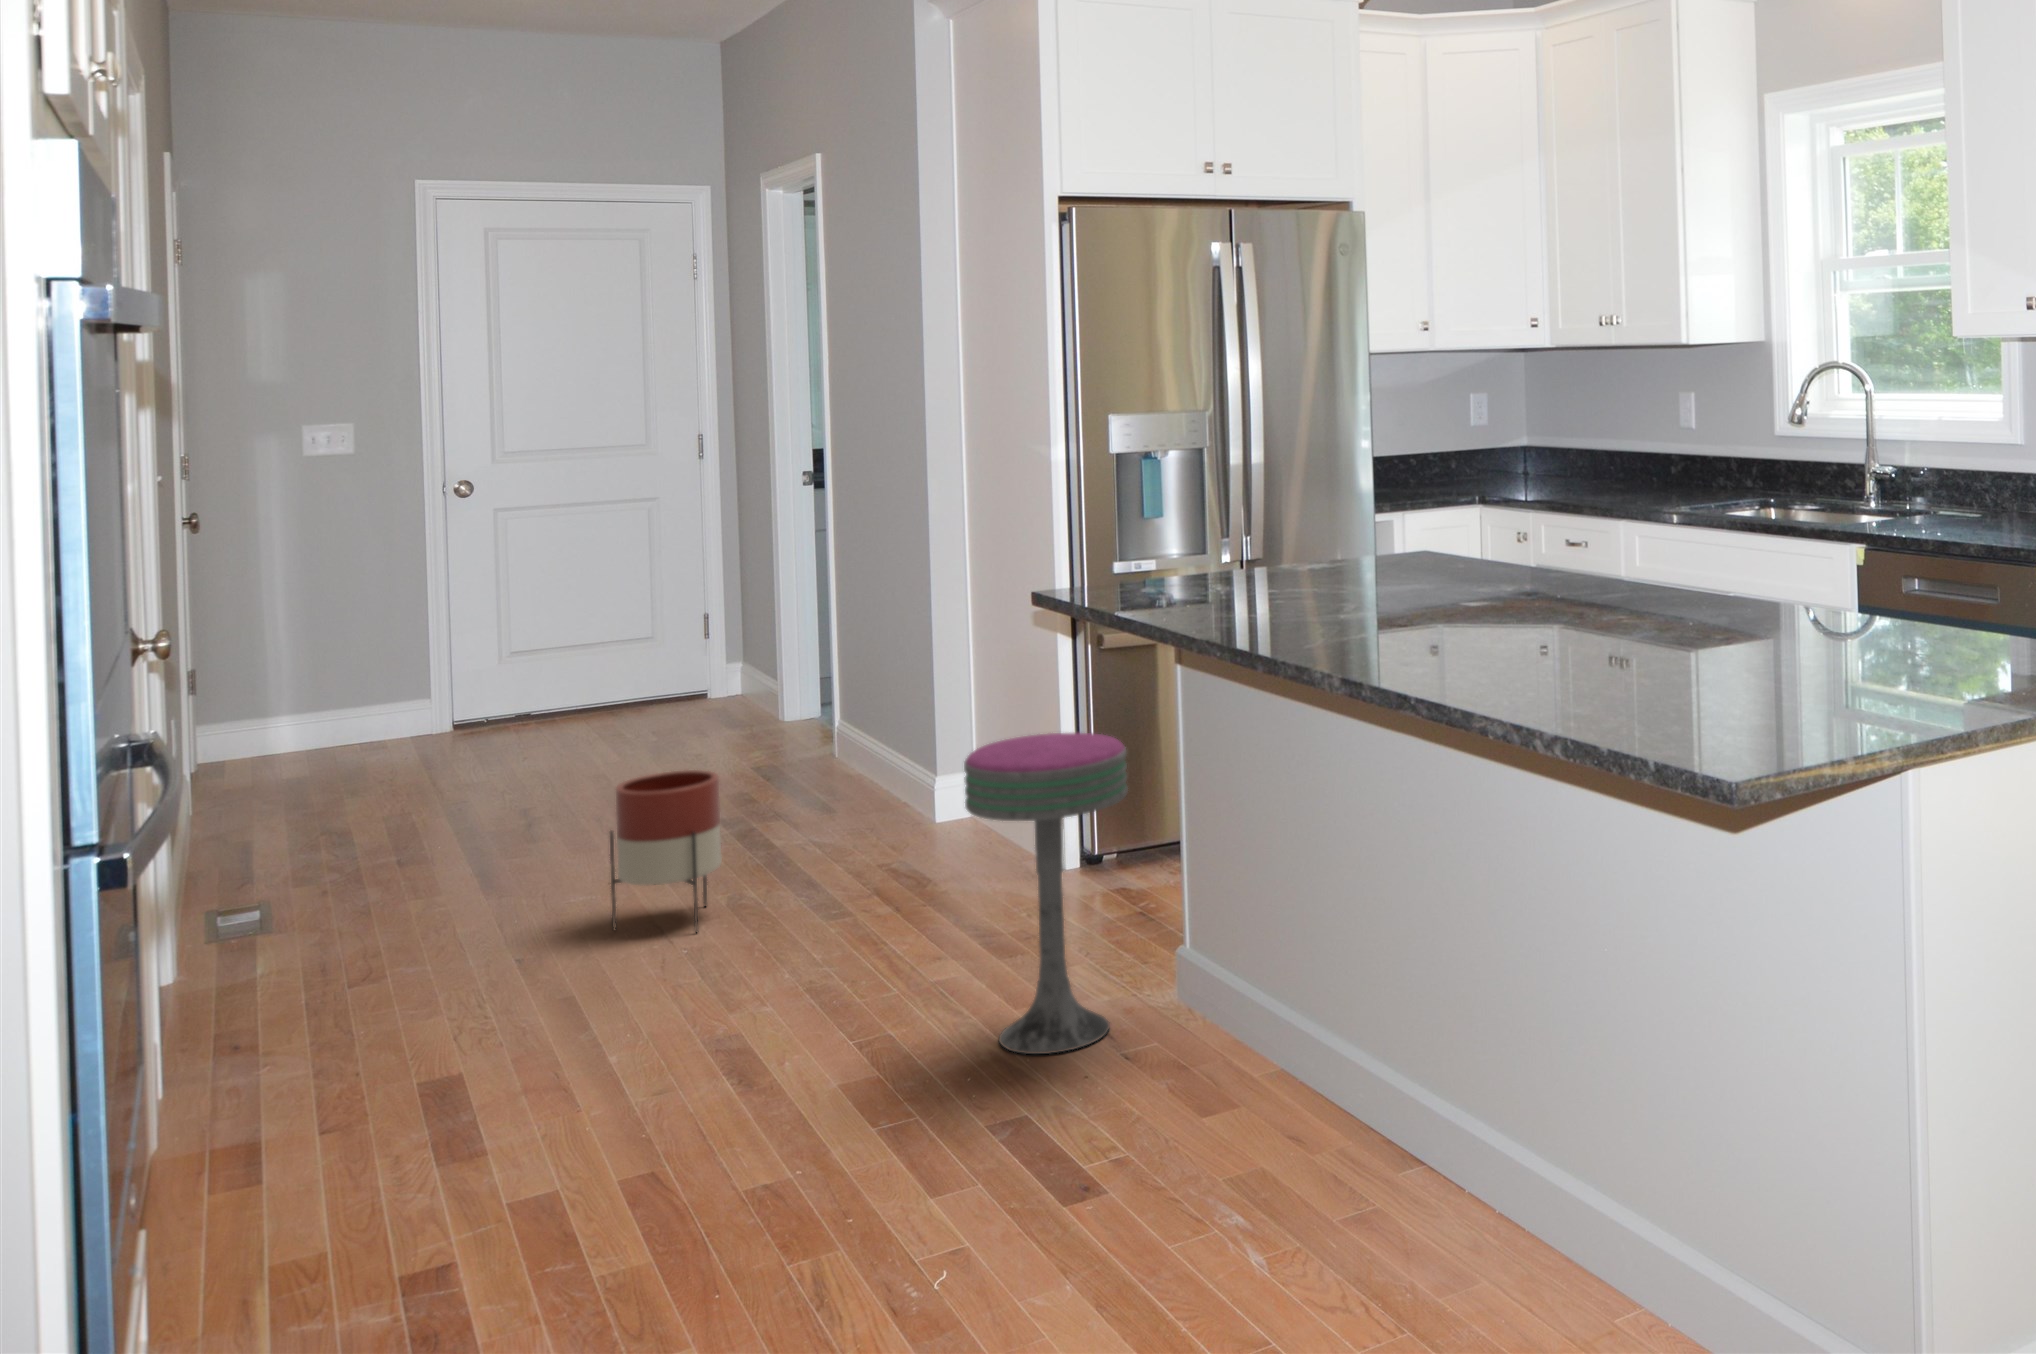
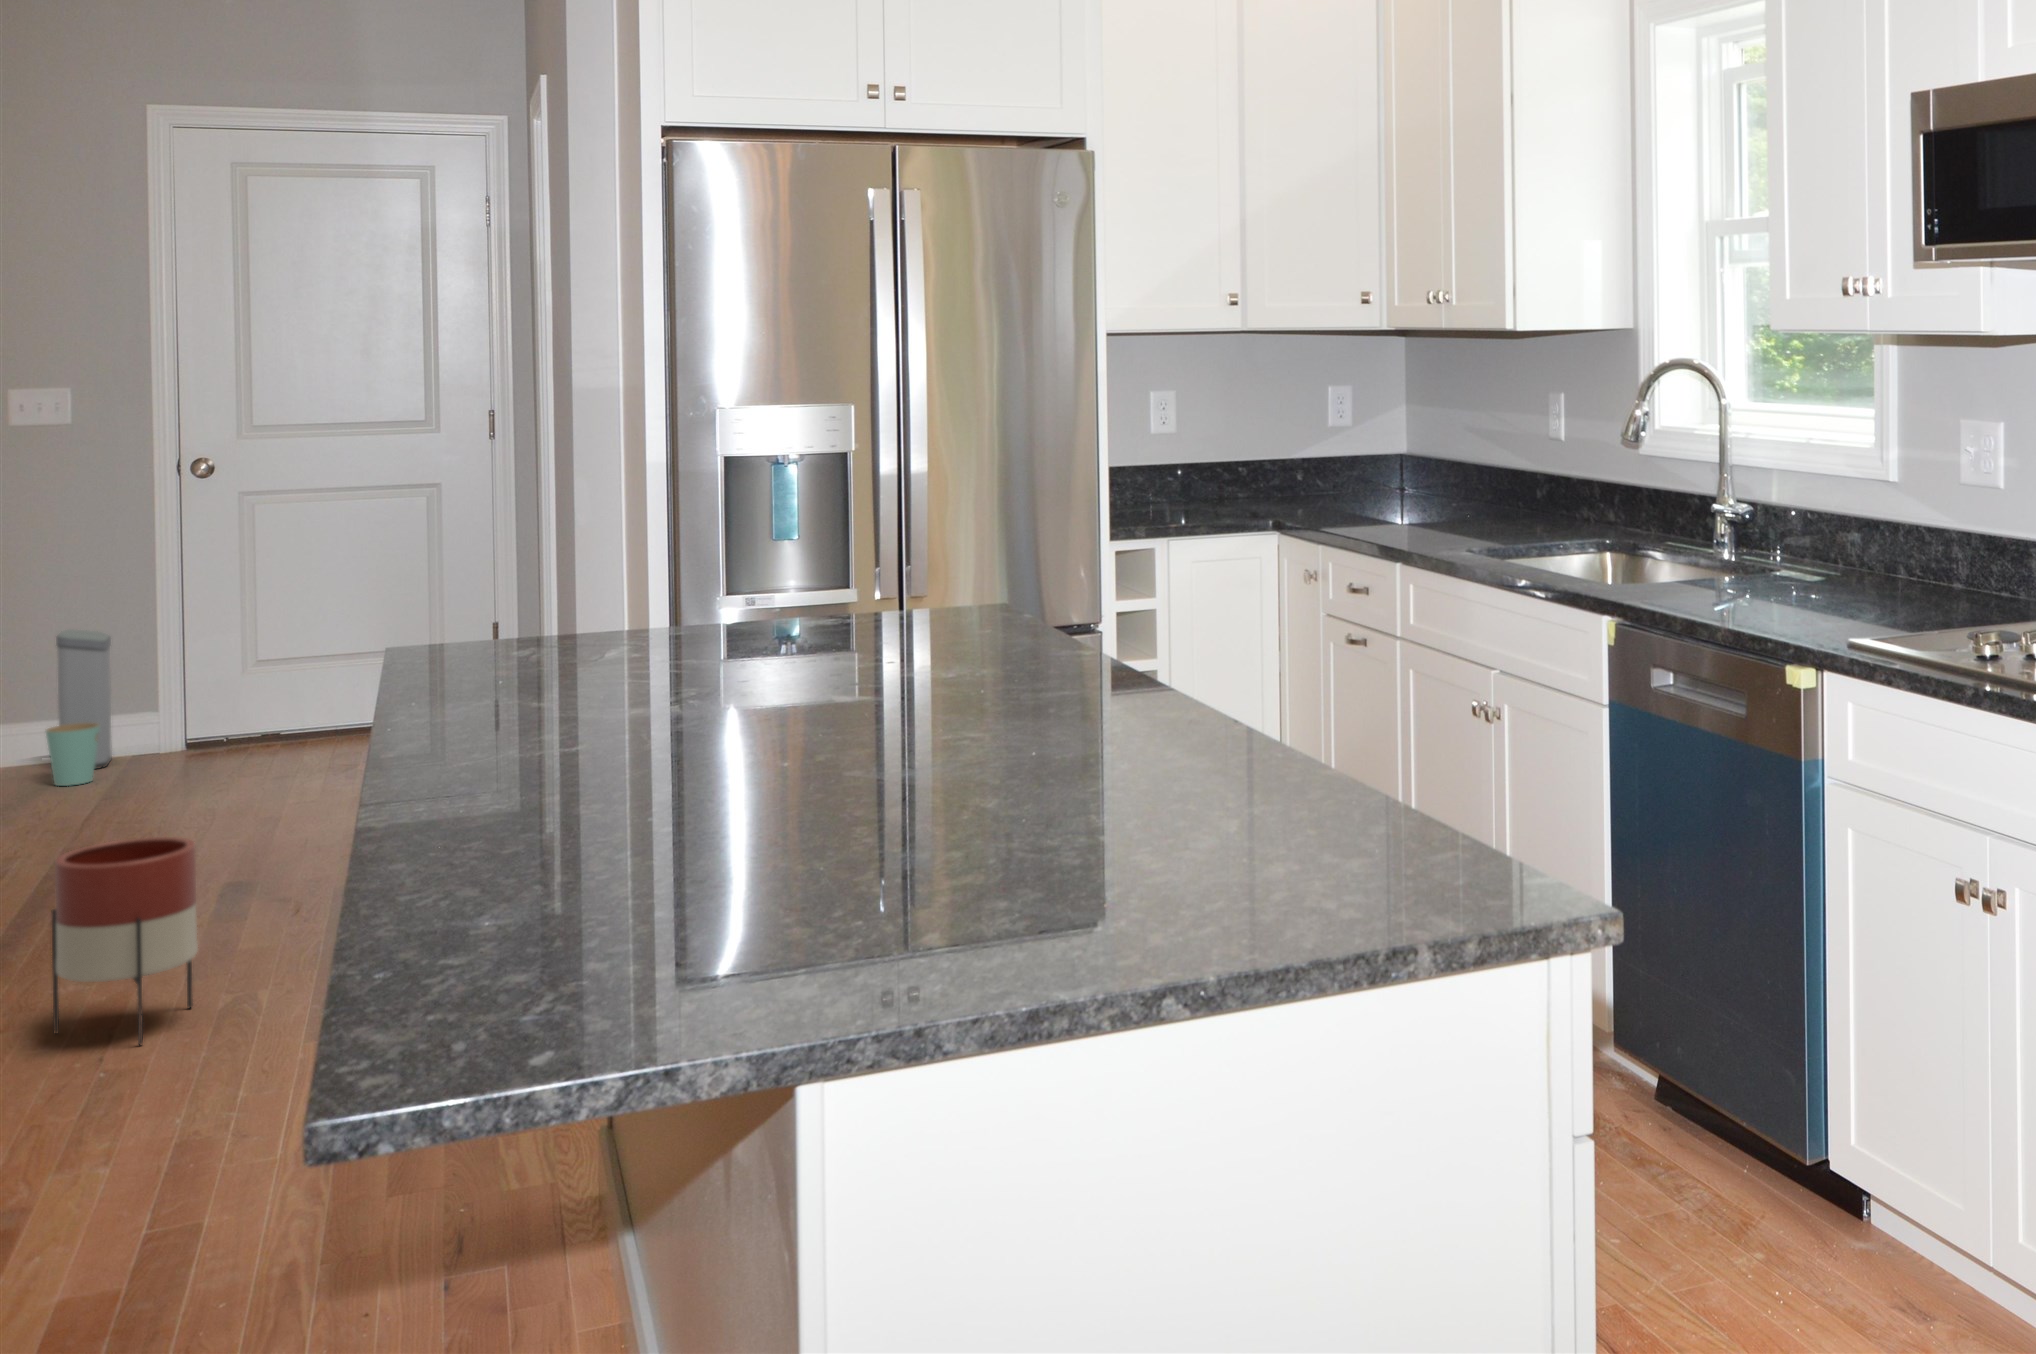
trash can: none [351,631,405,763] -> present [46,629,112,786]
bar stool: present [964,733,1128,1054] -> none [257,833,497,1269]

